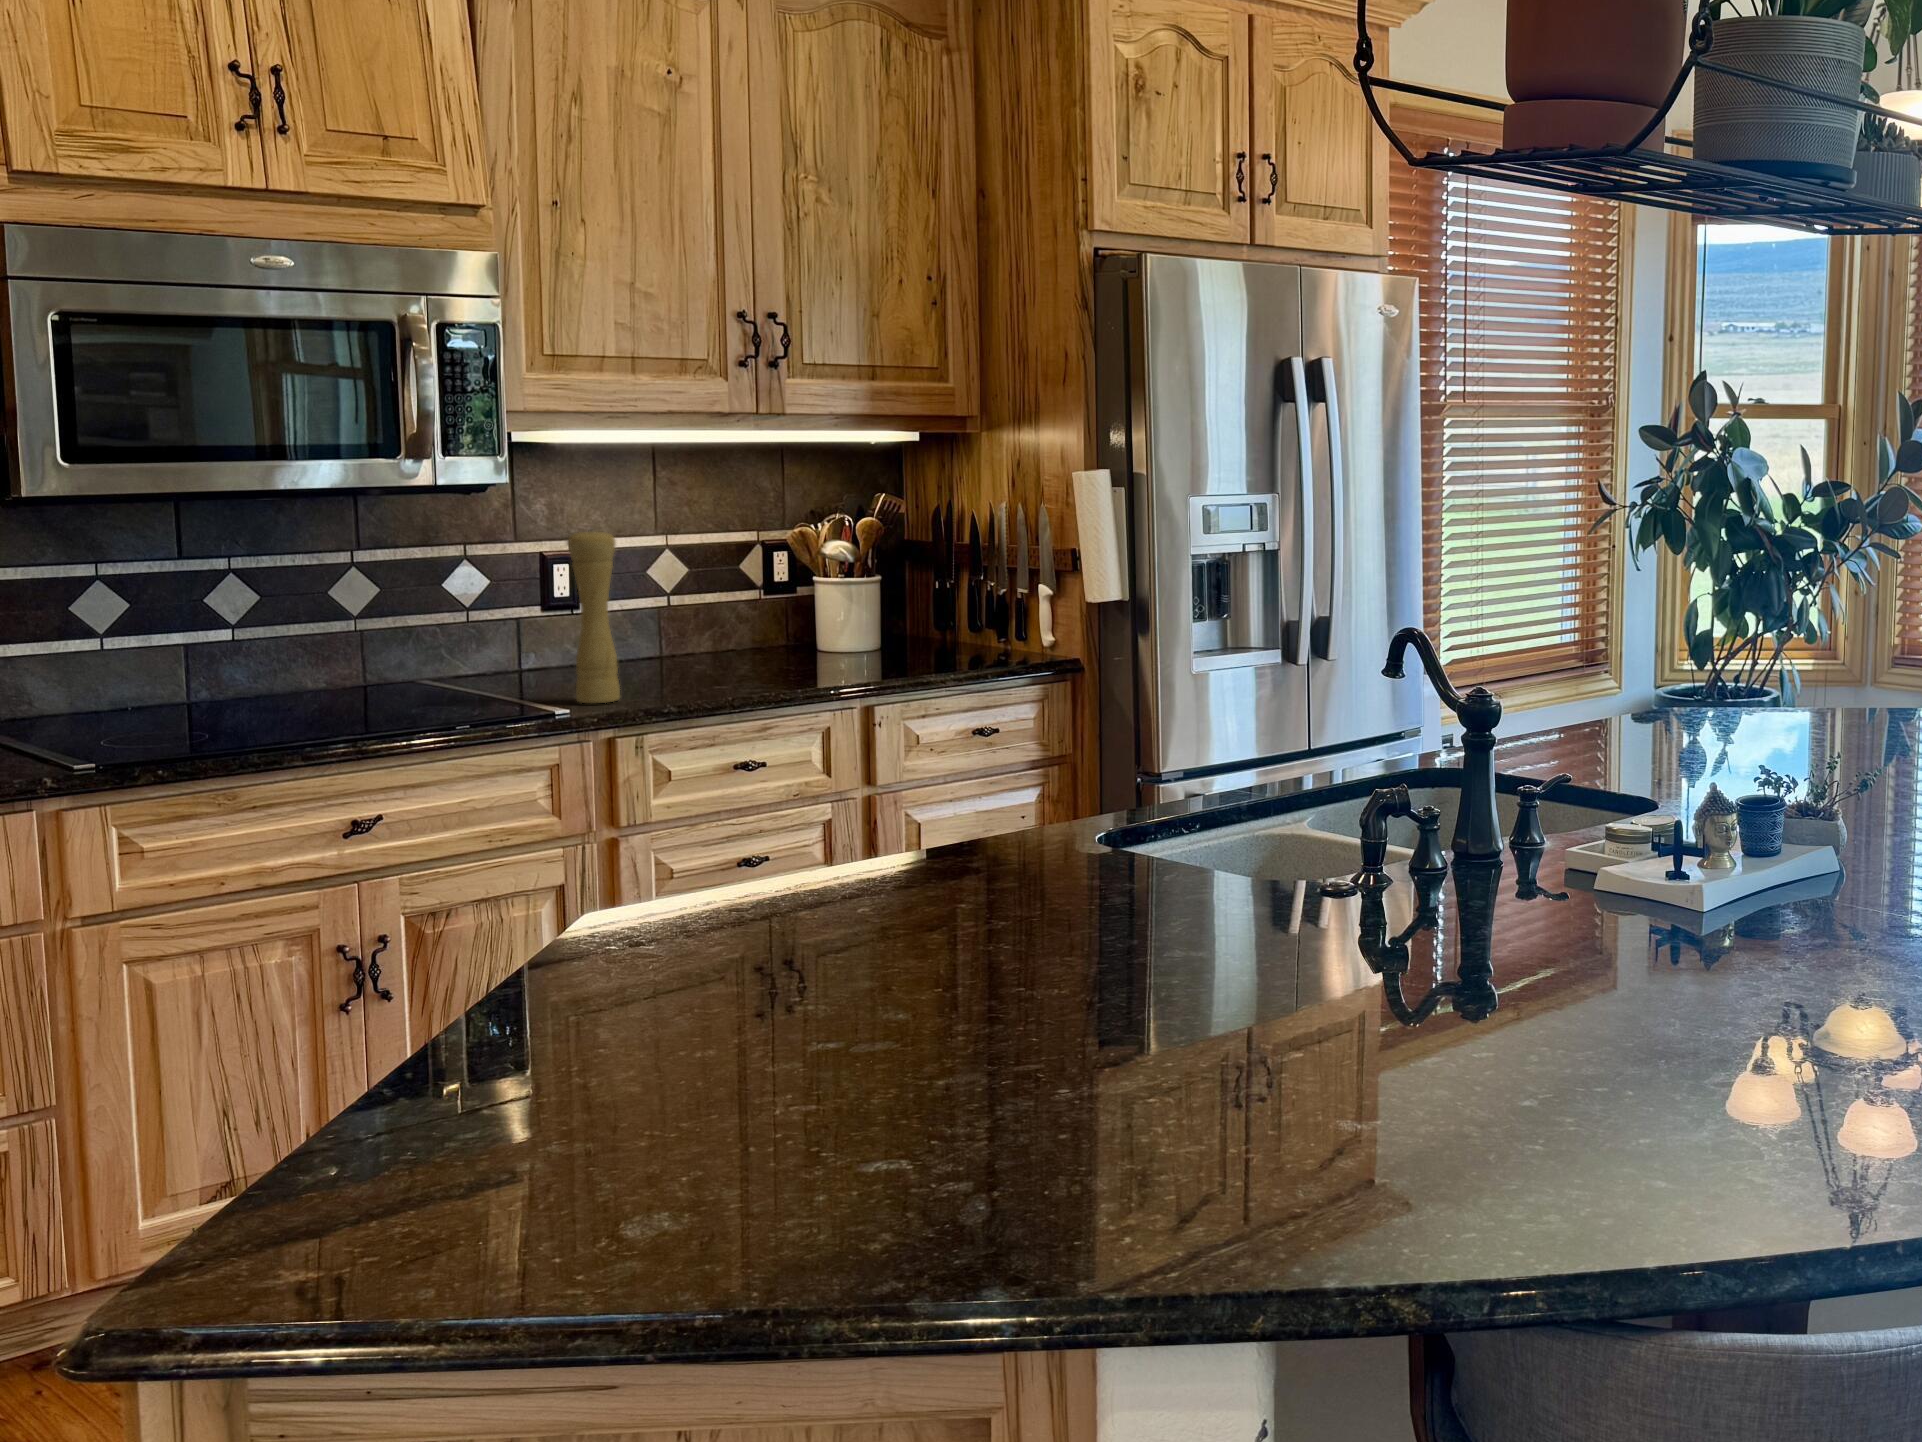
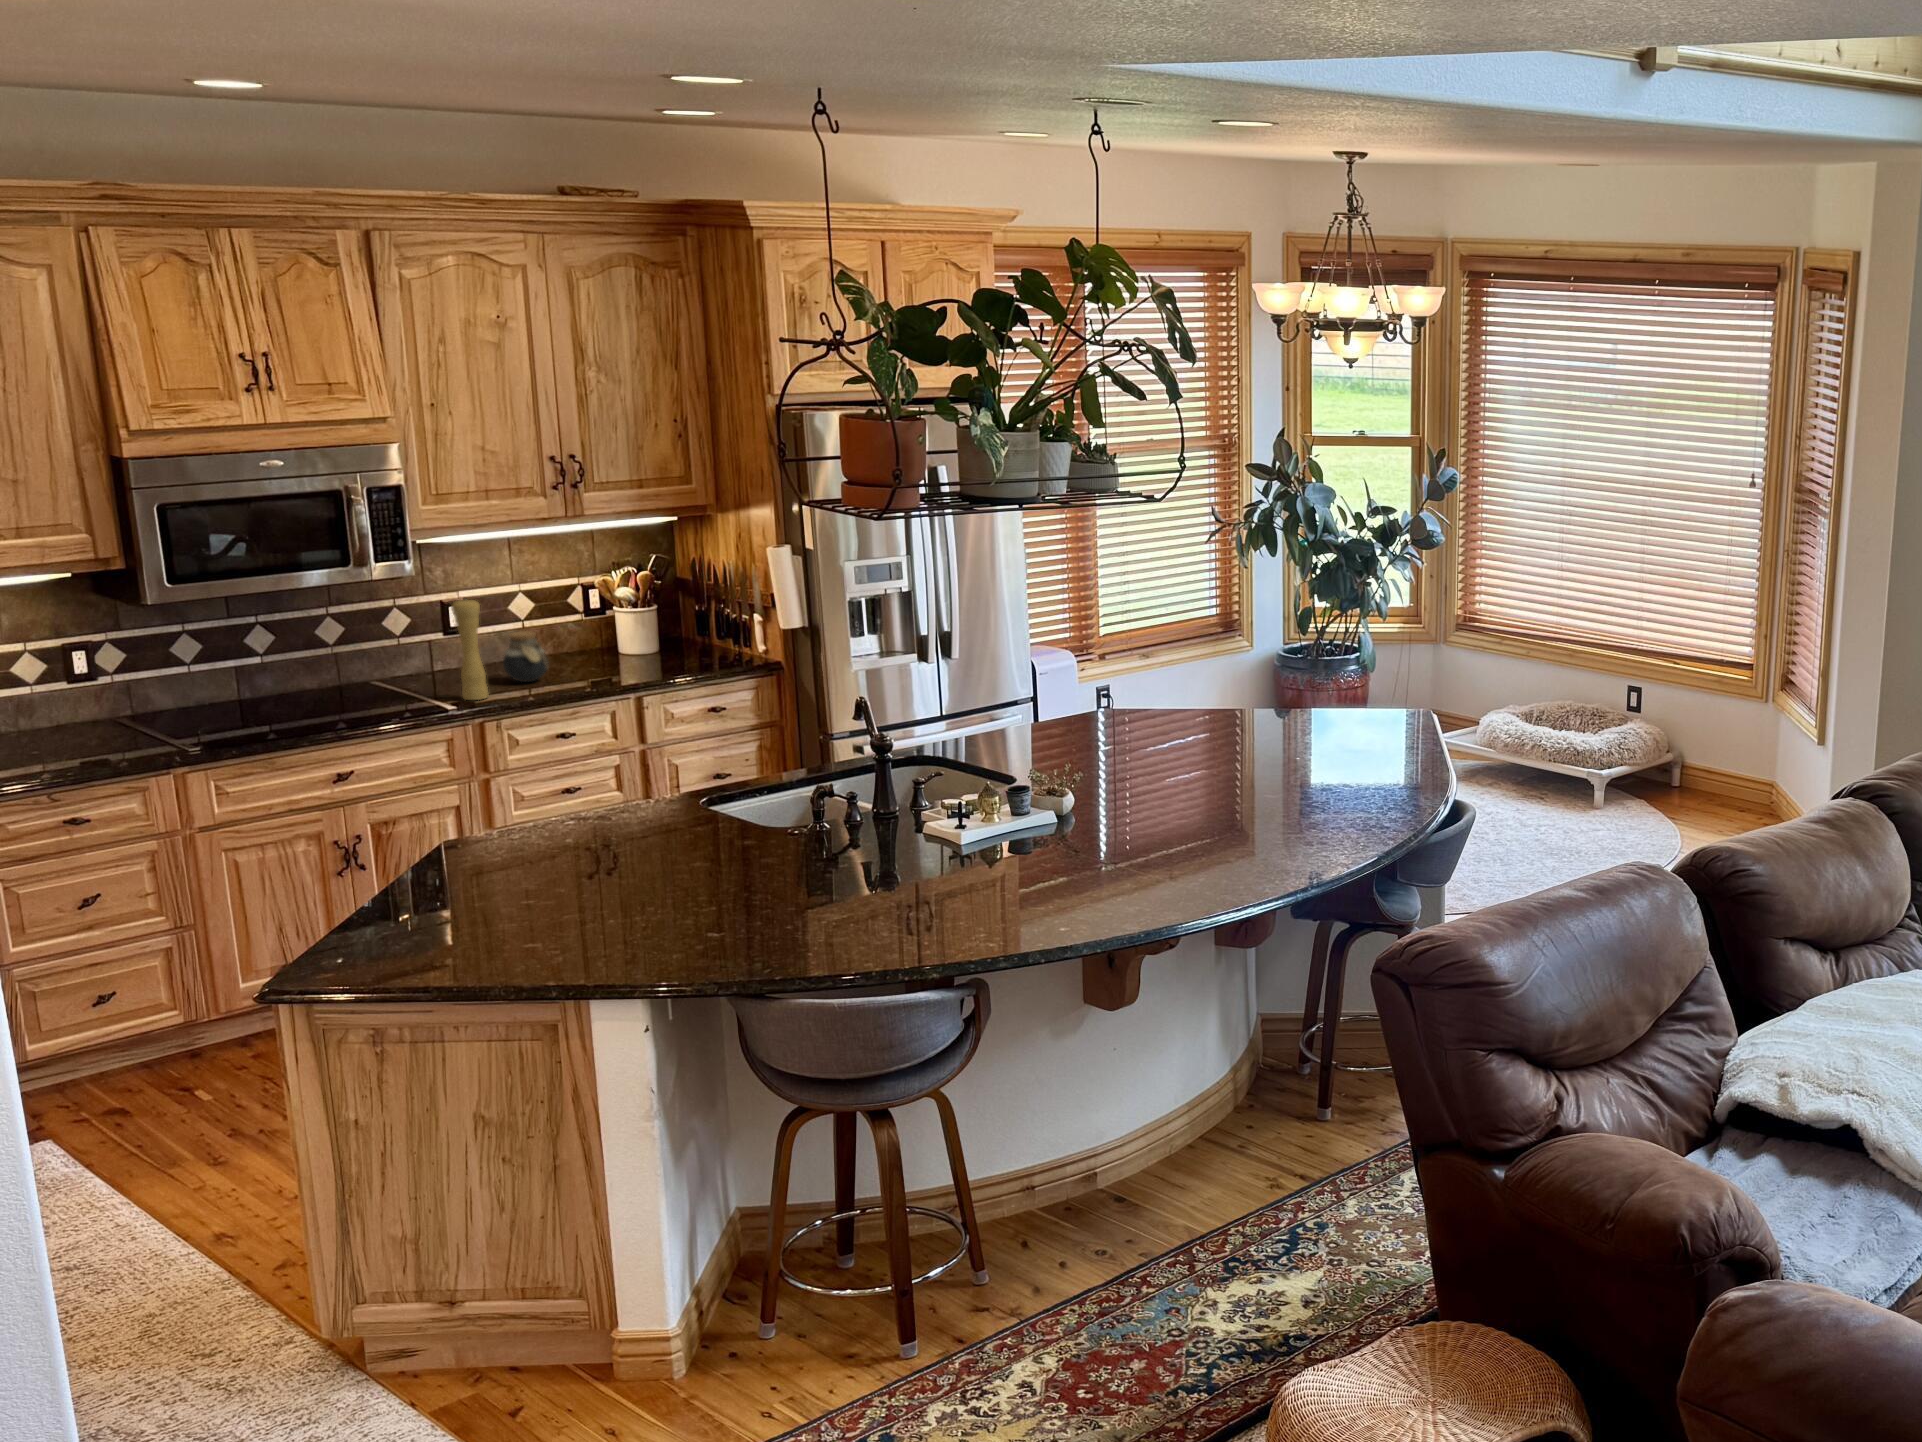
jar: none [642,599,718,682] -> present [503,631,548,682]

